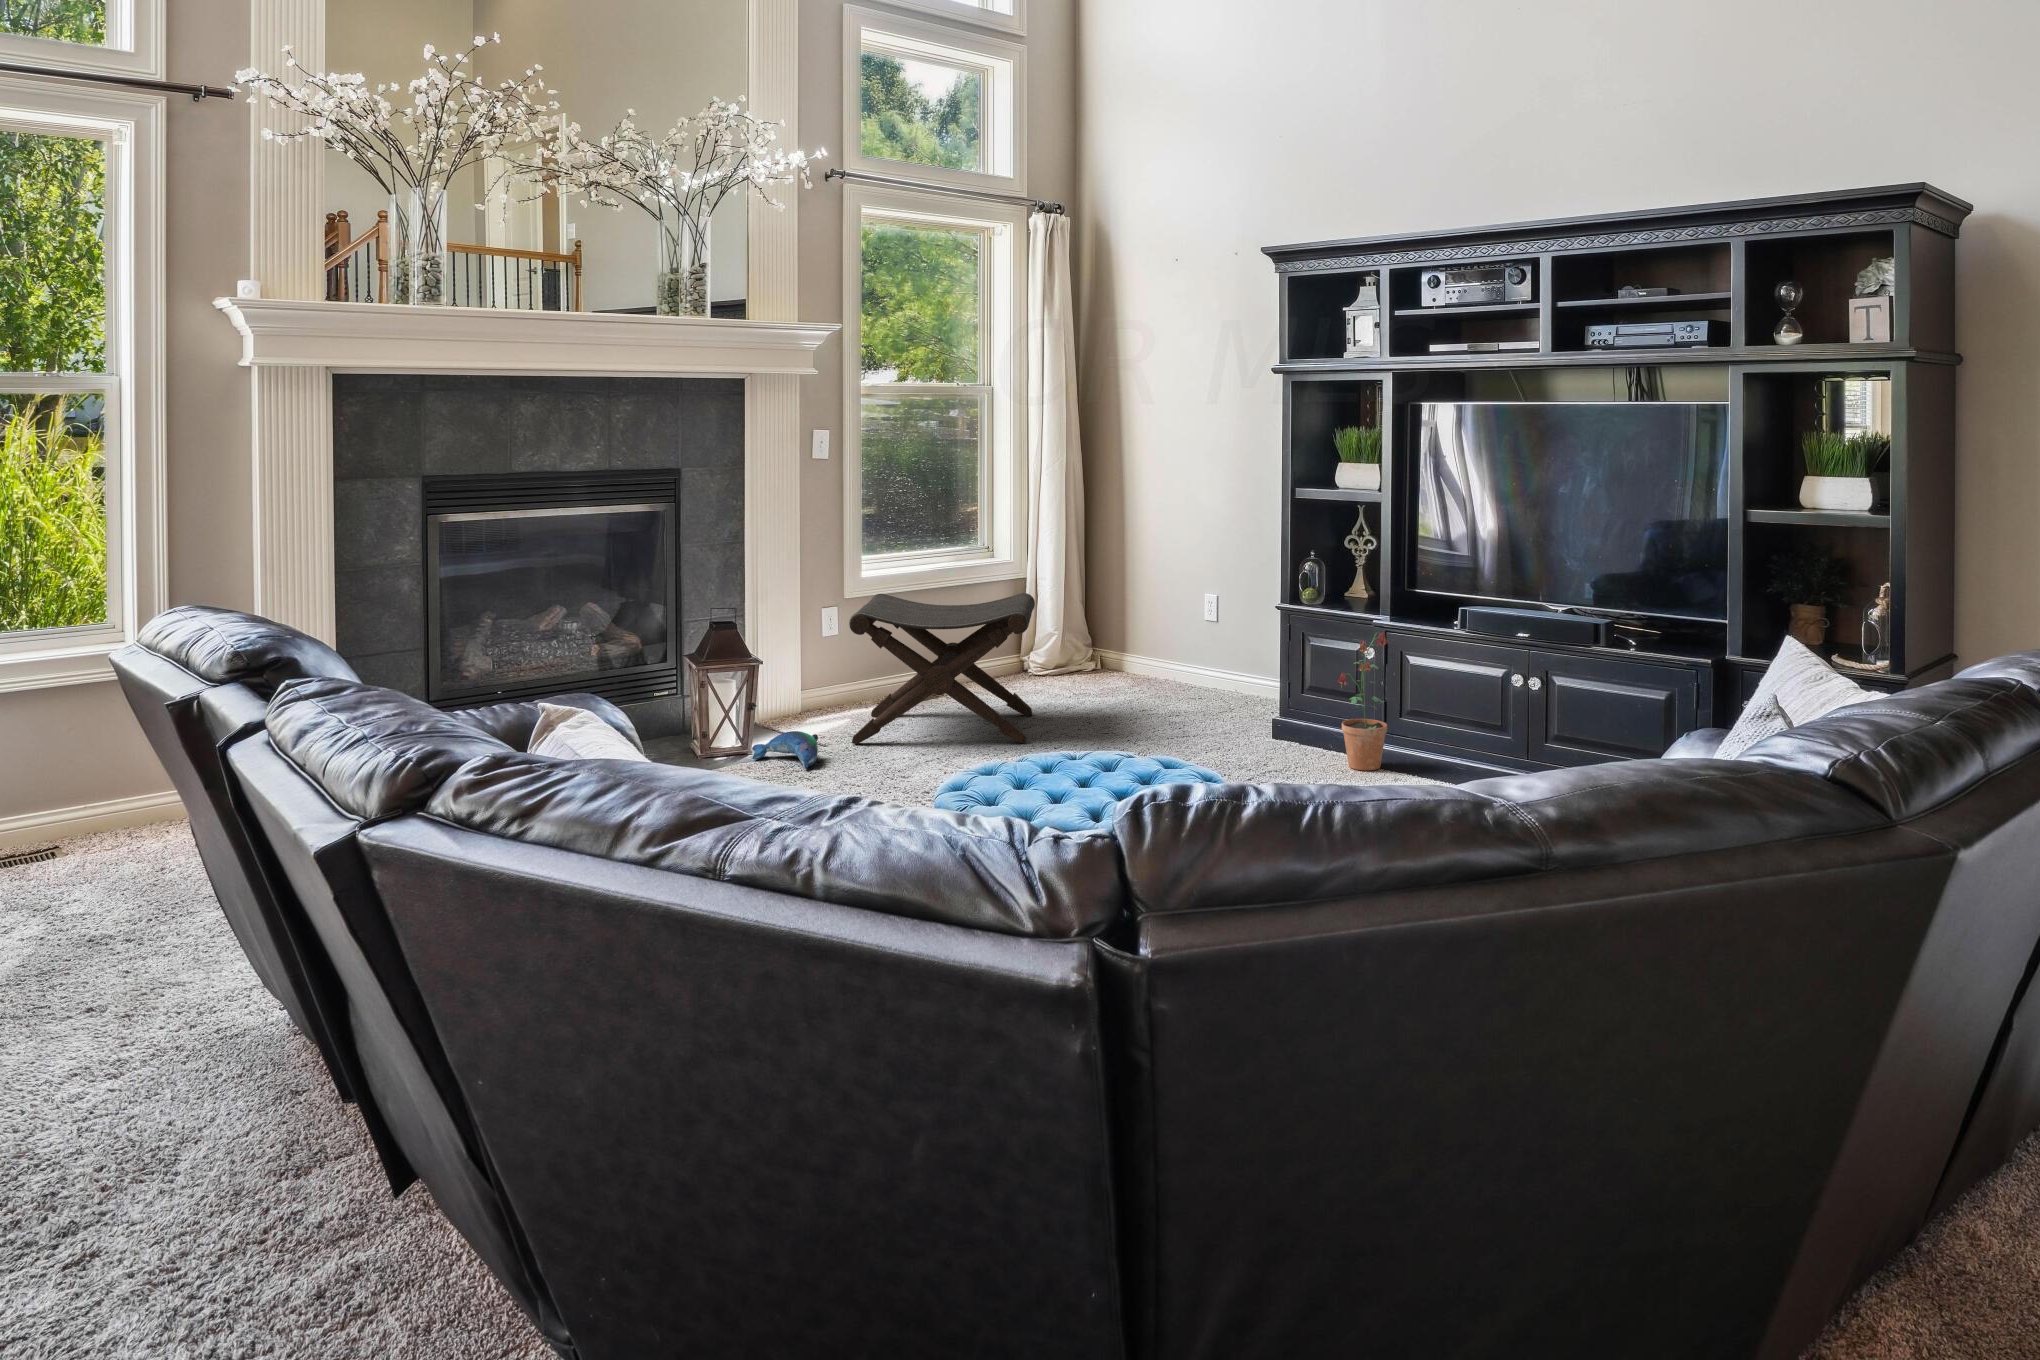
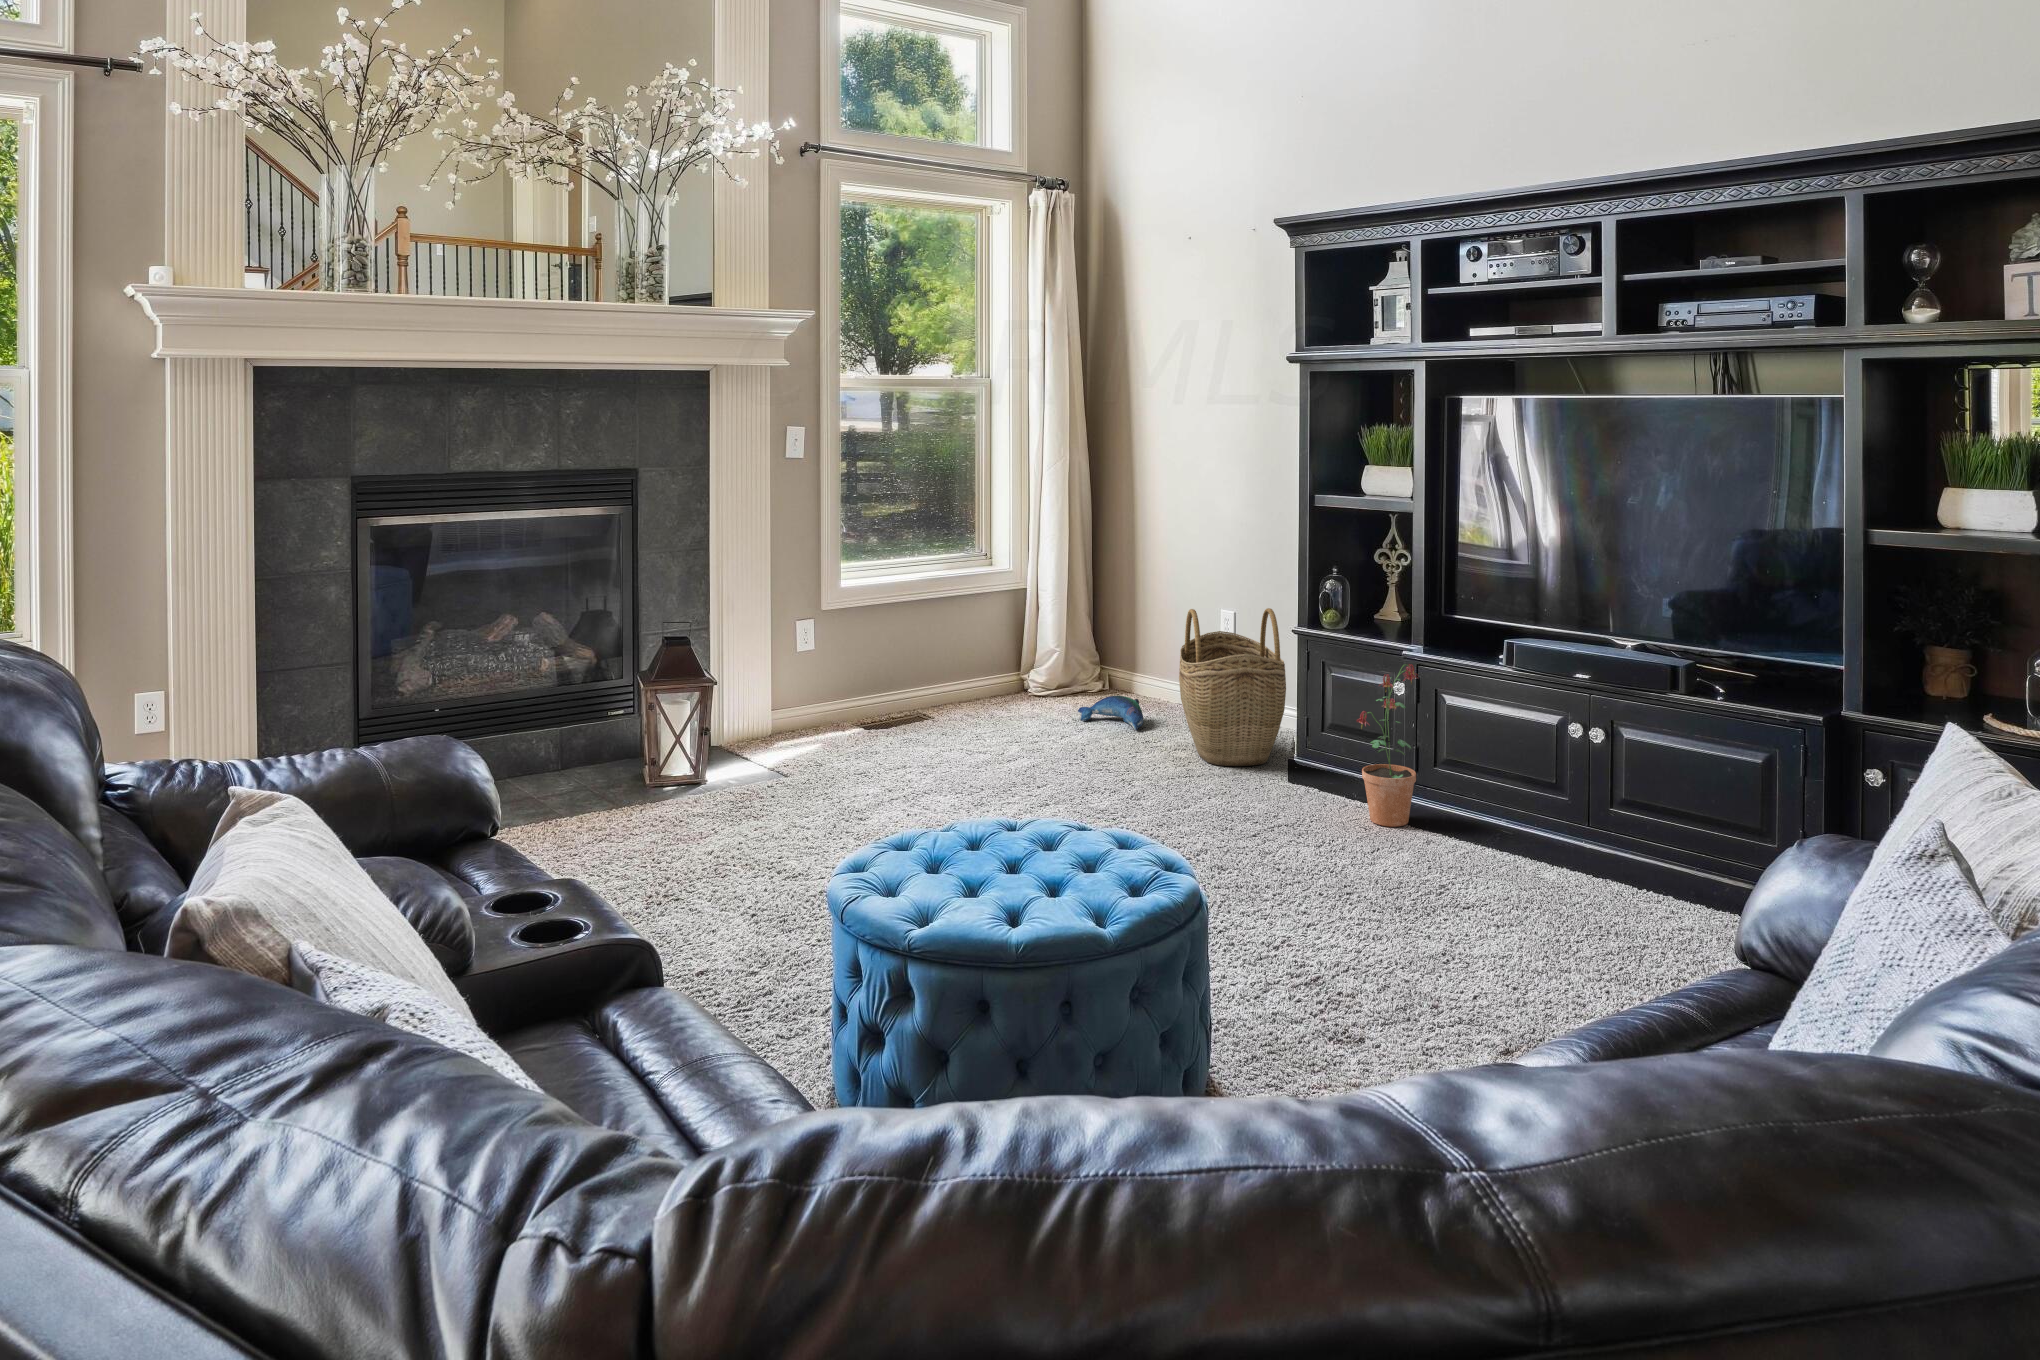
woven basket: none [1176,590,1272,729] -> present [1179,608,1286,766]
footstool: present [849,593,1035,744] -> none [812,605,1022,777]
plush toy: present [752,731,818,769] -> present [1078,696,1143,730]

